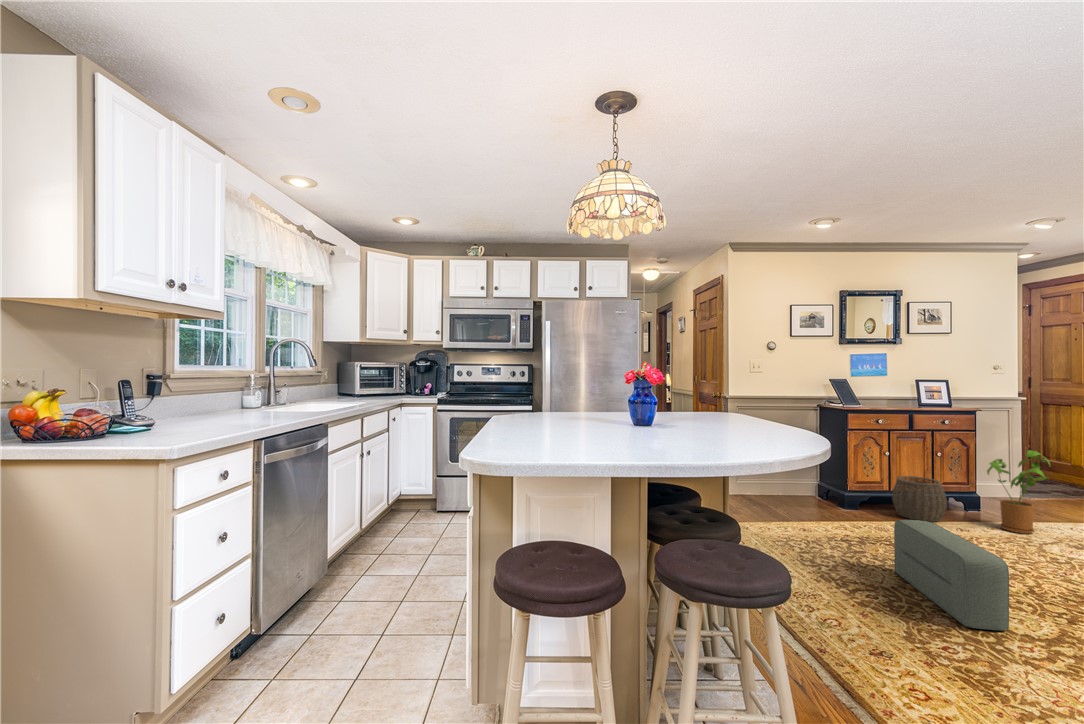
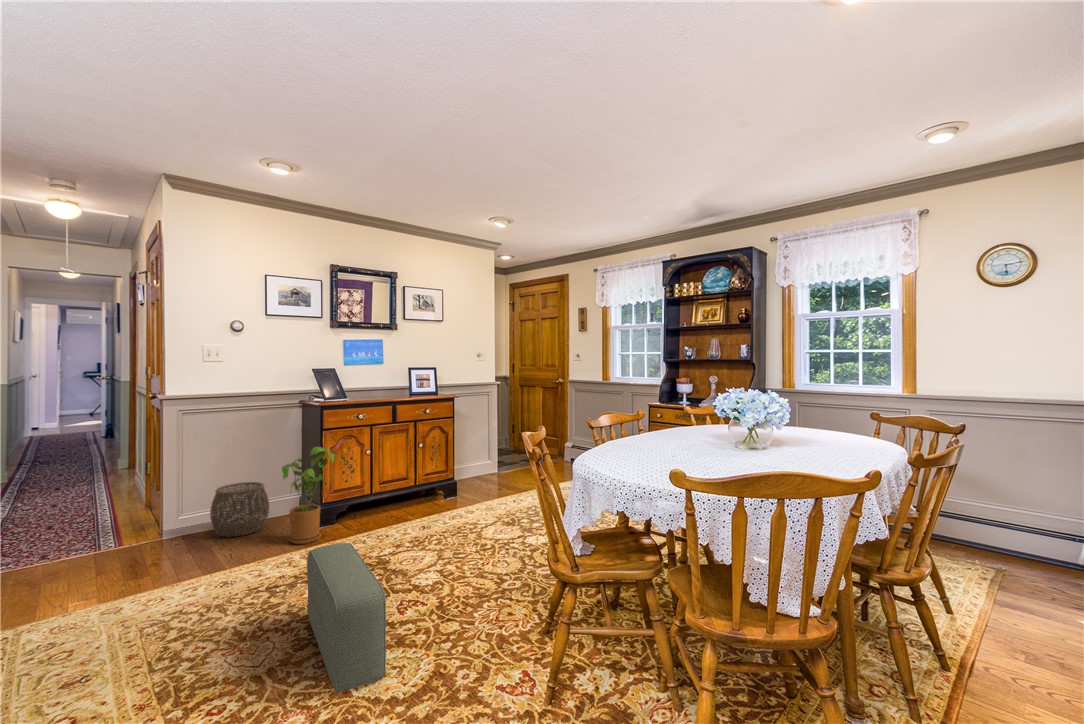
house plant: present [987,450,1050,534] -> present [282,447,338,544]
woven basket: present [892,476,947,522] -> present [210,482,269,537]

